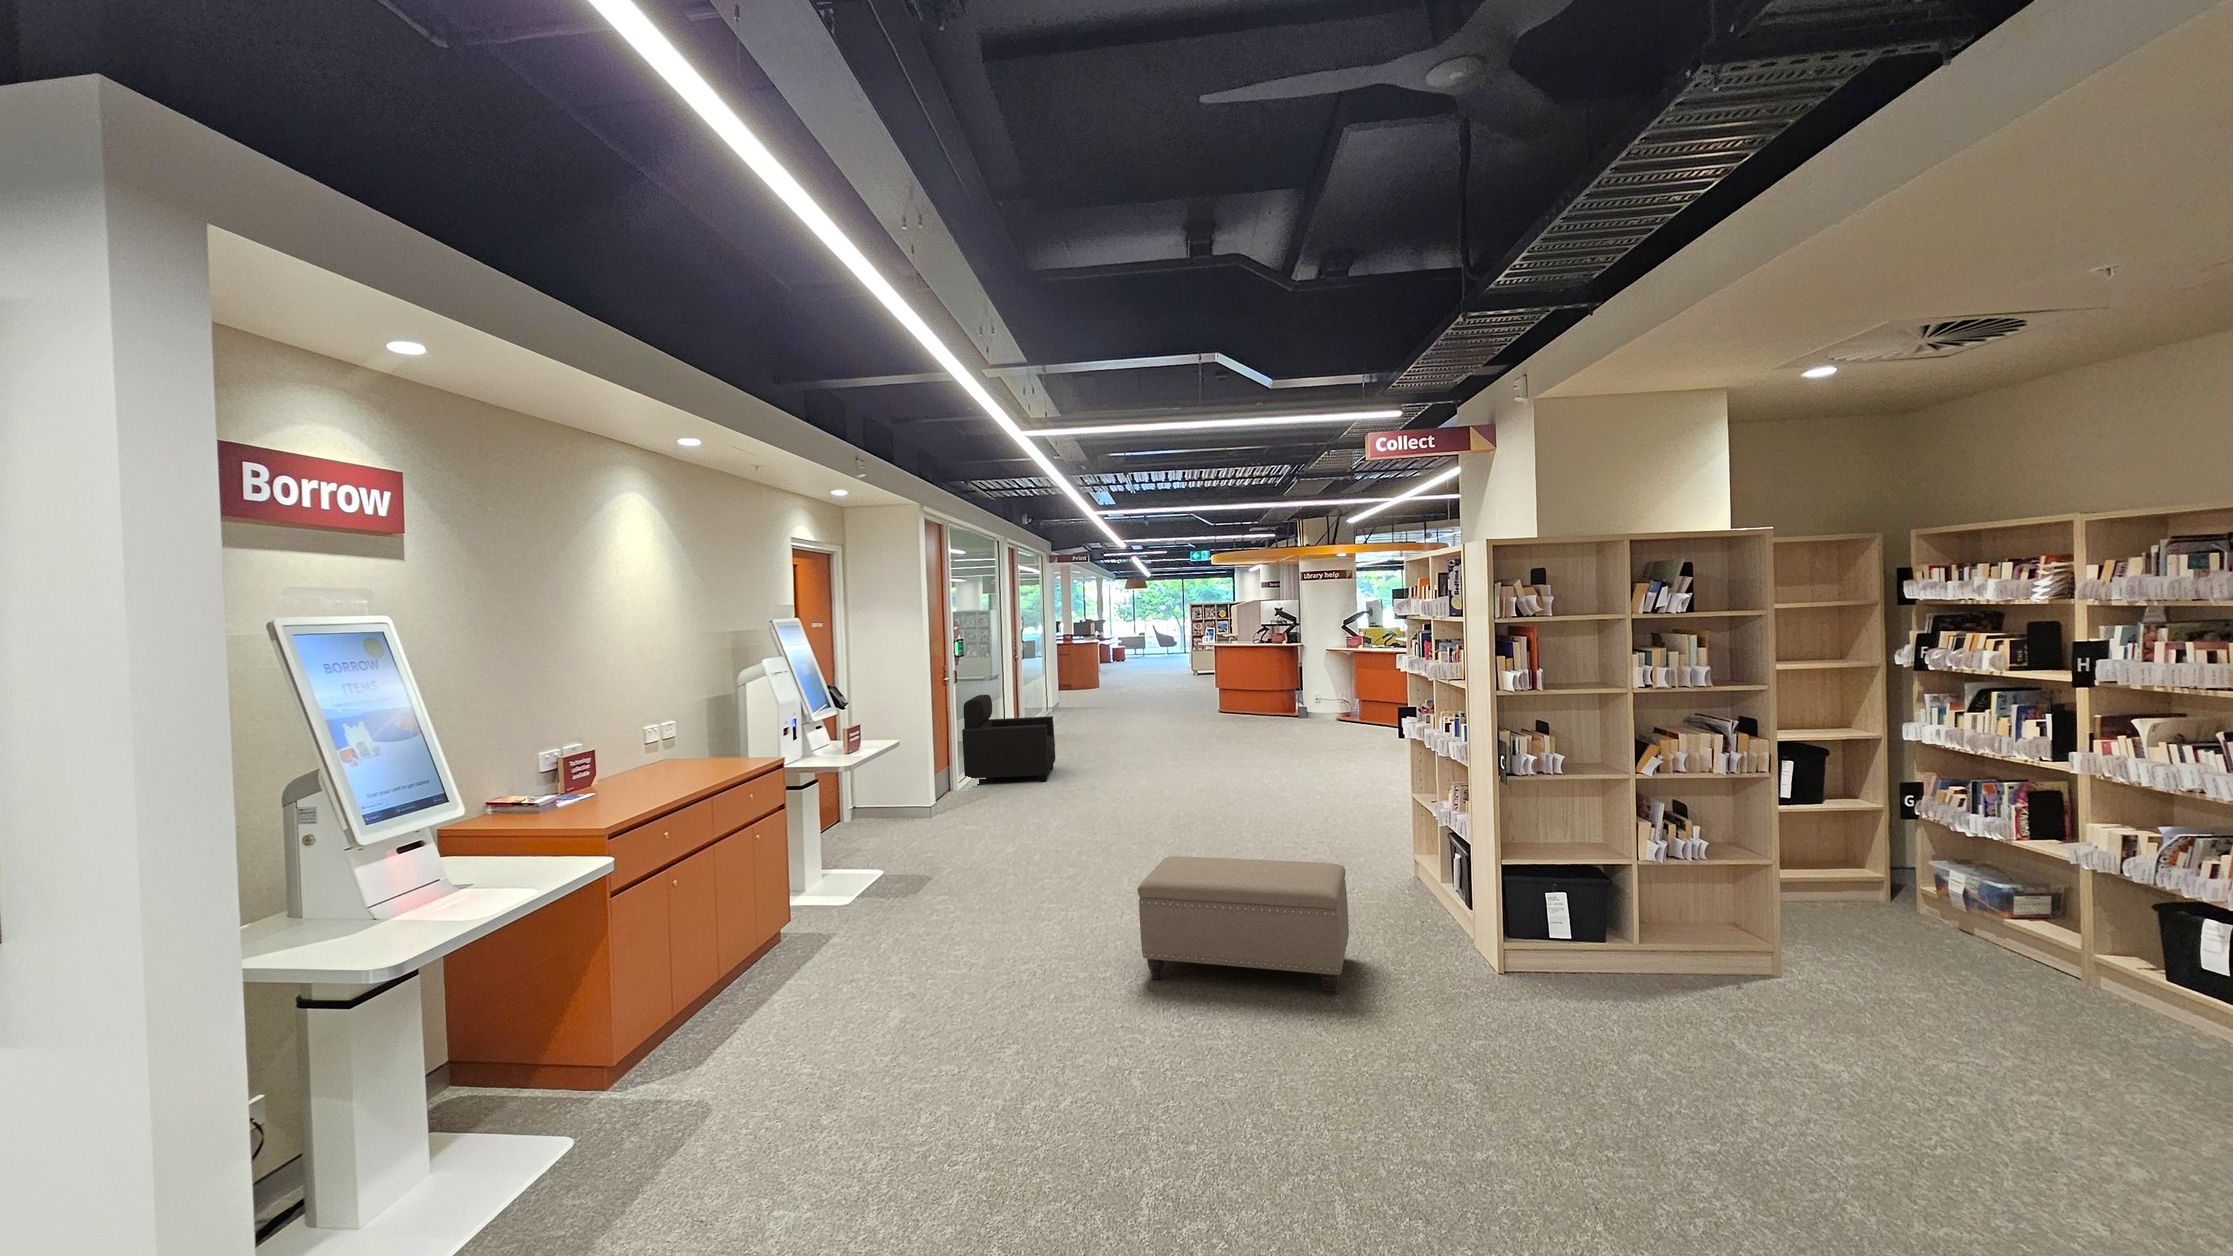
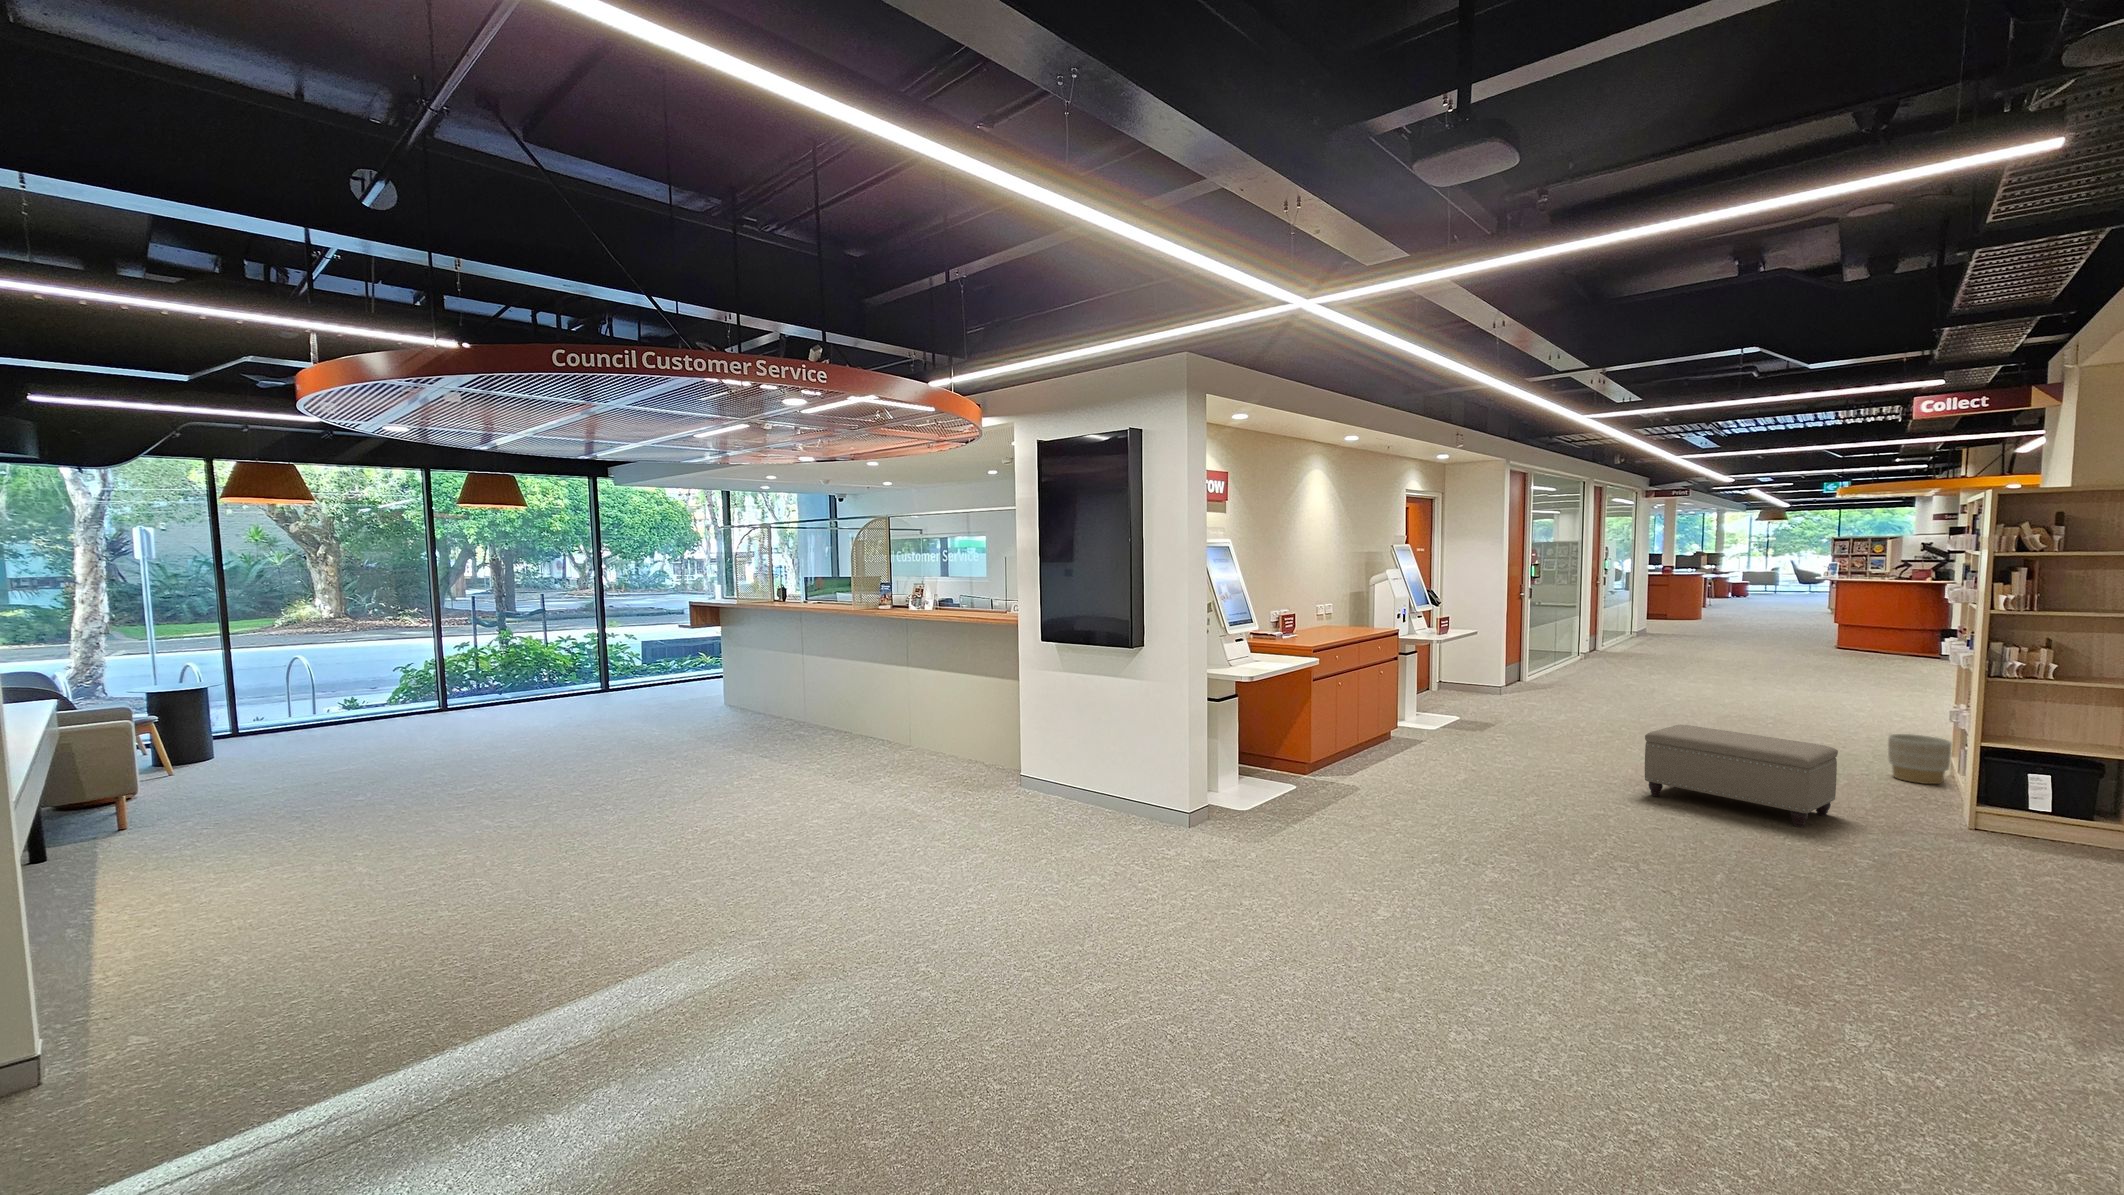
armchair: present [962,695,1055,782] -> none [1532,611,1623,686]
planter: none [1346,814,1401,874] -> present [1888,734,1952,784]

